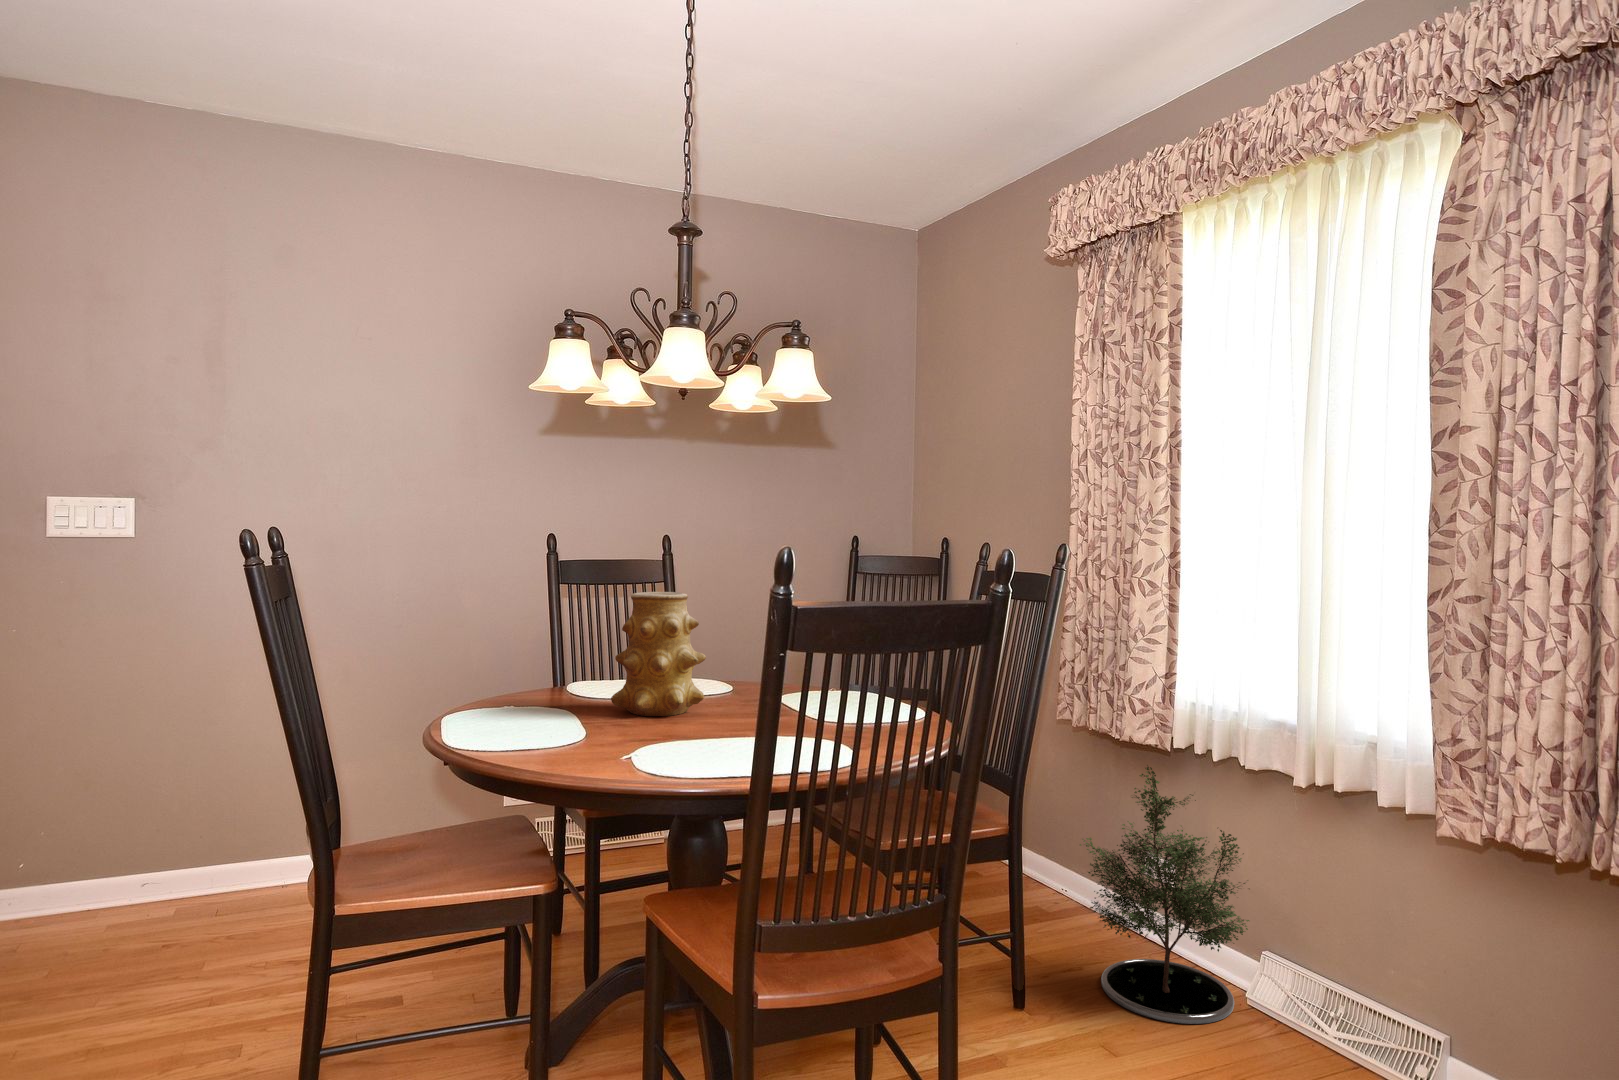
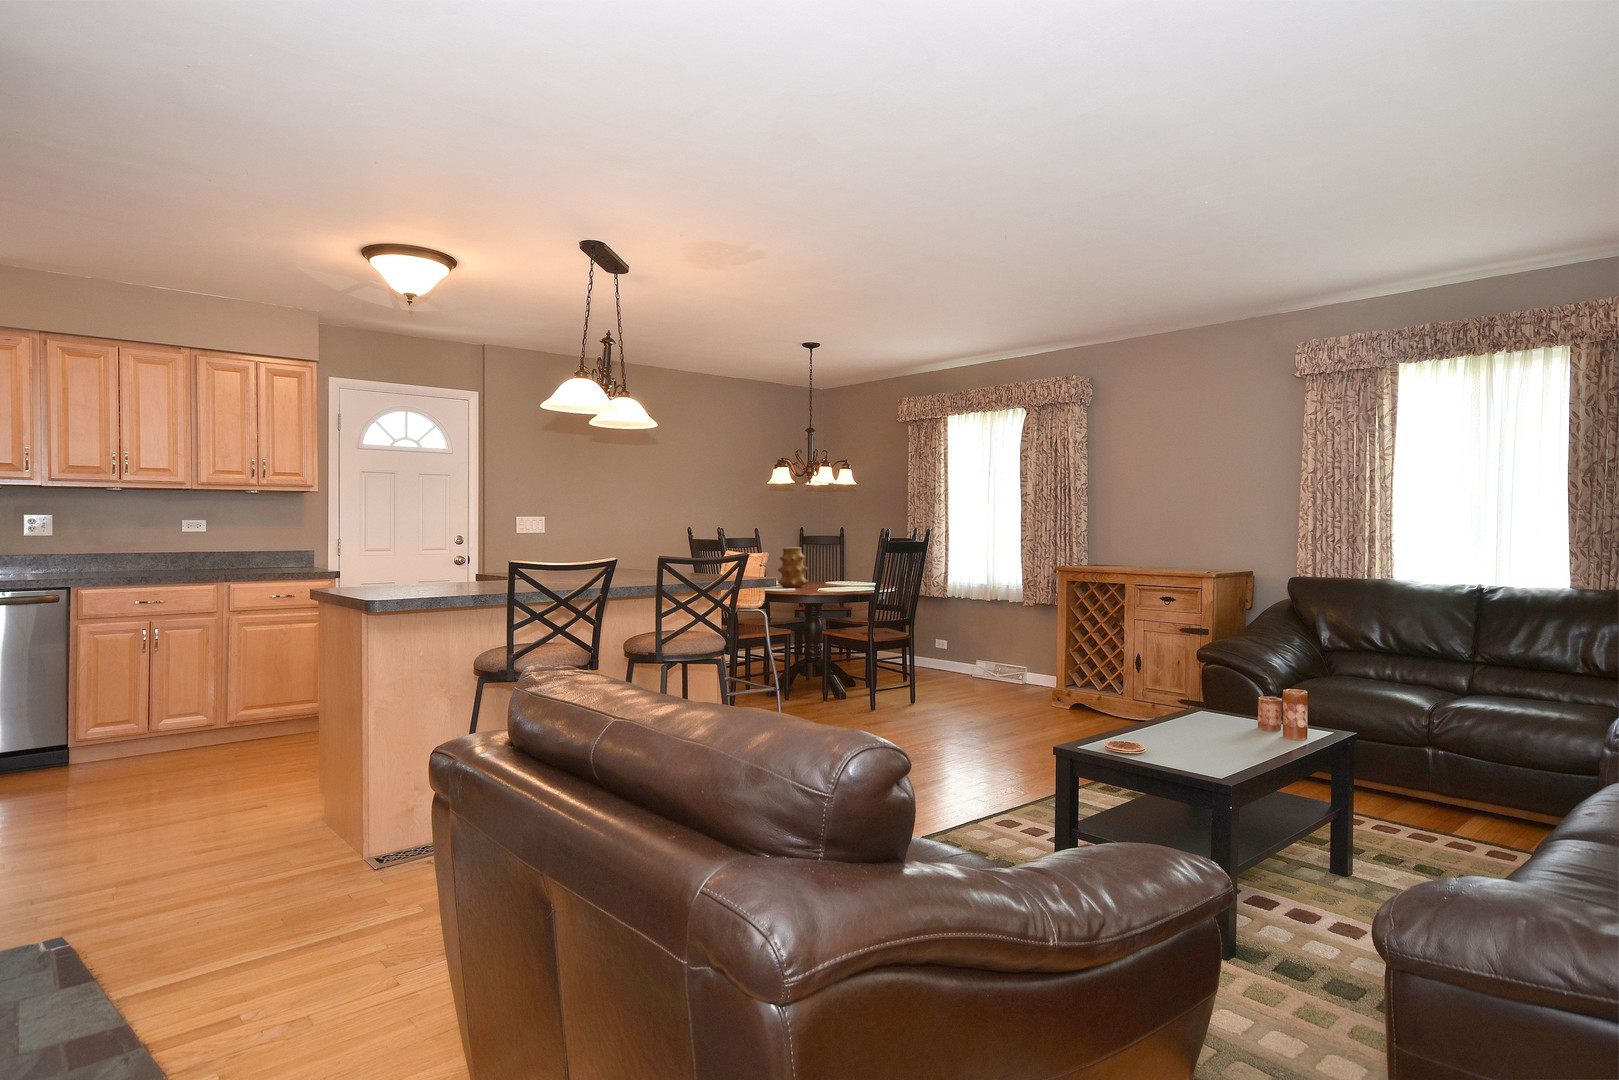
potted tree: present [1080,765,1249,1024] -> none [923,601,975,679]

